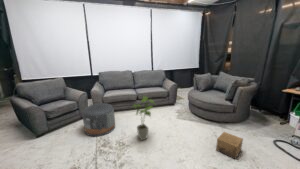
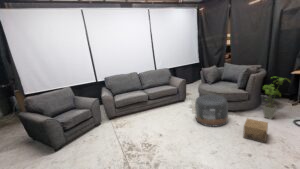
house plant: present [134,97,153,140] -> present [263,78,290,119]
pouf: present [83,103,115,136] -> present [195,95,228,127]

